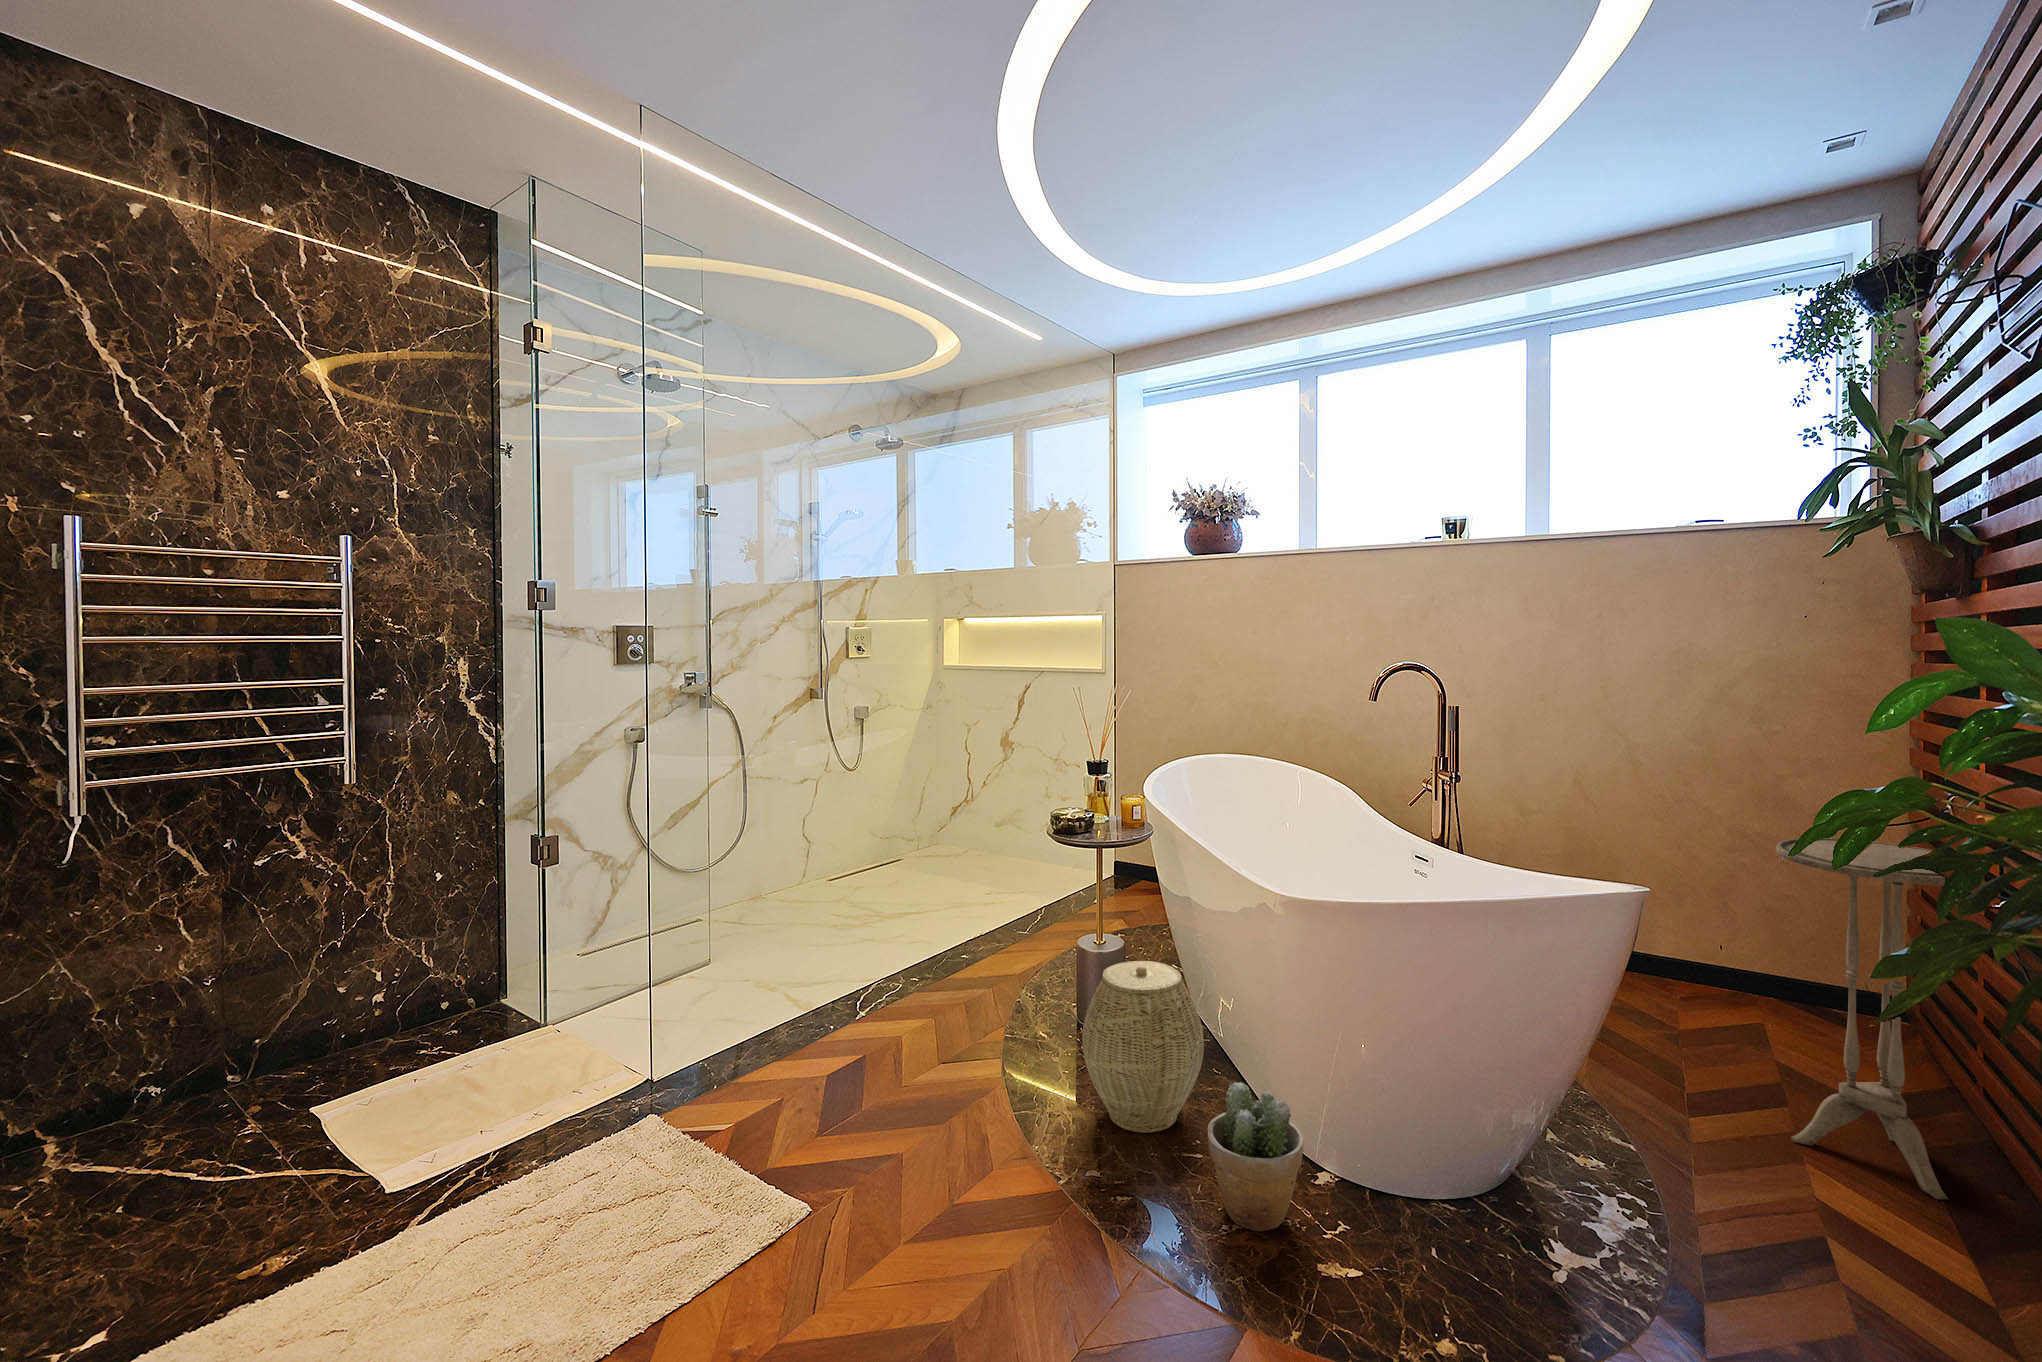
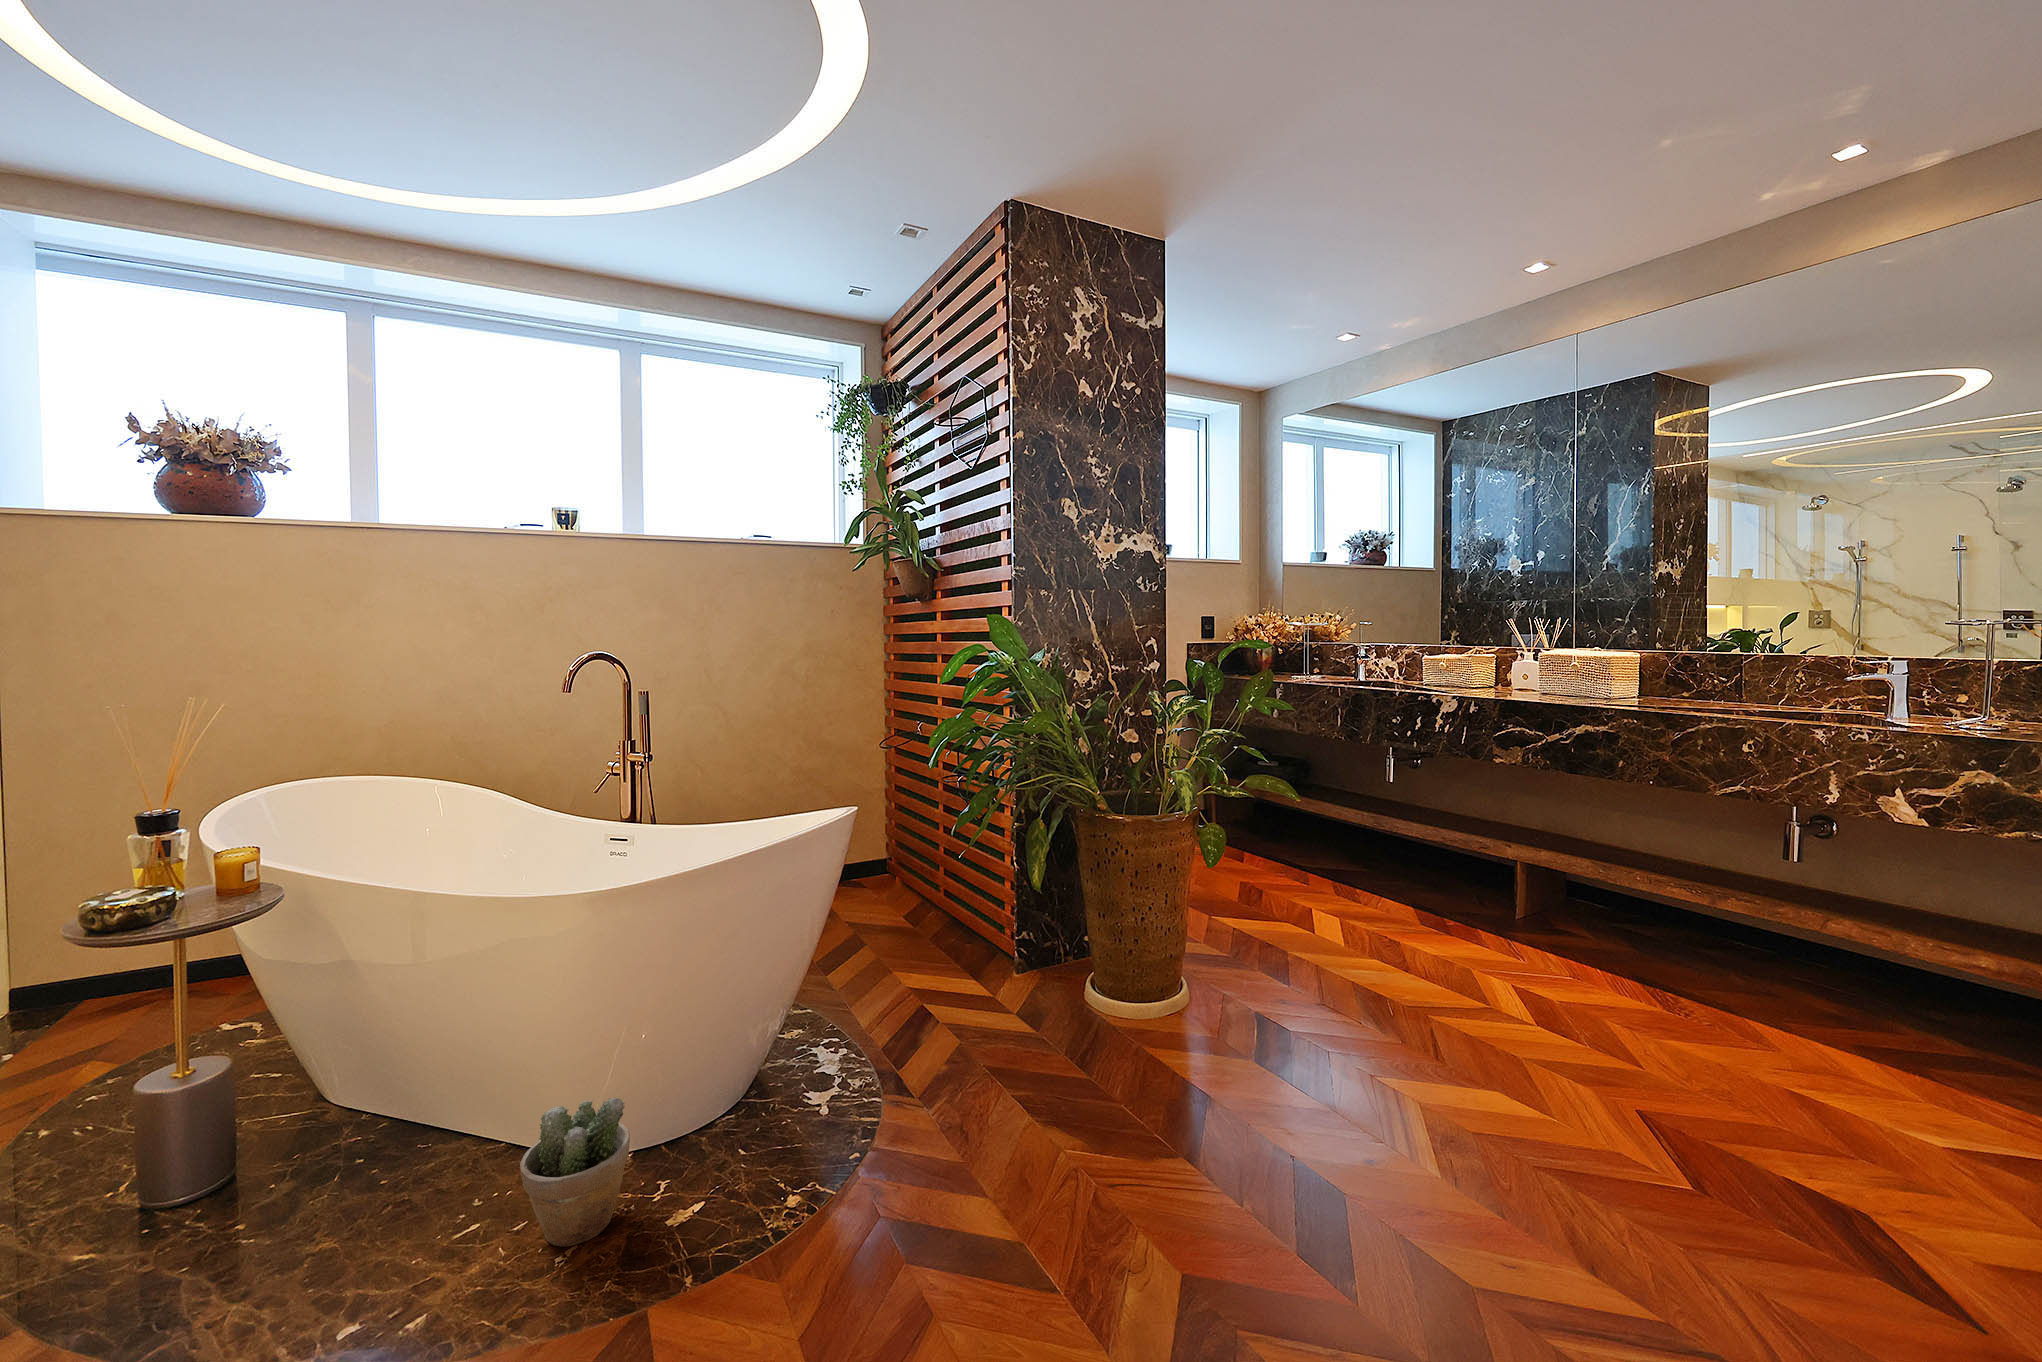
side table: present [1776,838,1948,1199] -> none [869,757,970,961]
woven basket: present [1082,961,1204,1133] -> none [260,1038,453,1260]

